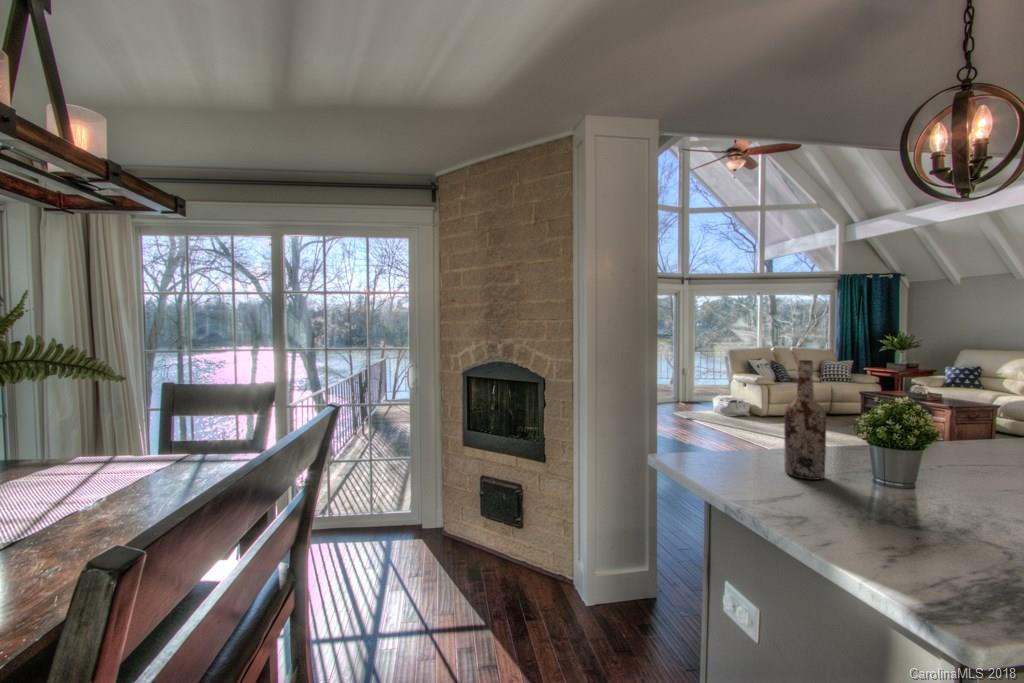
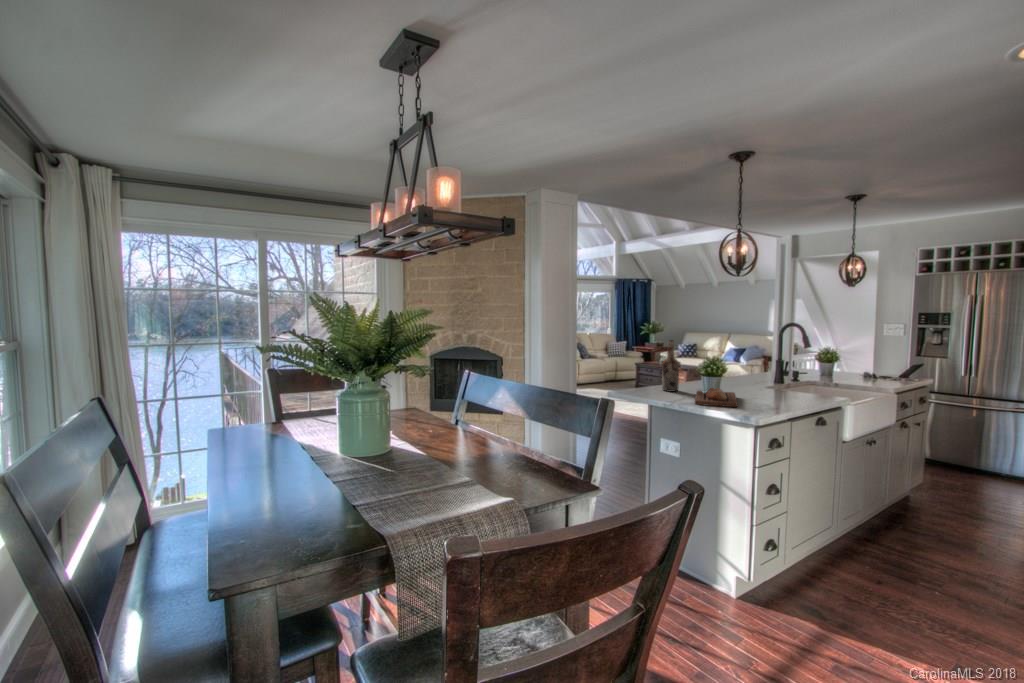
bread loaf: none [827,485,990,582] -> present [695,388,738,407]

